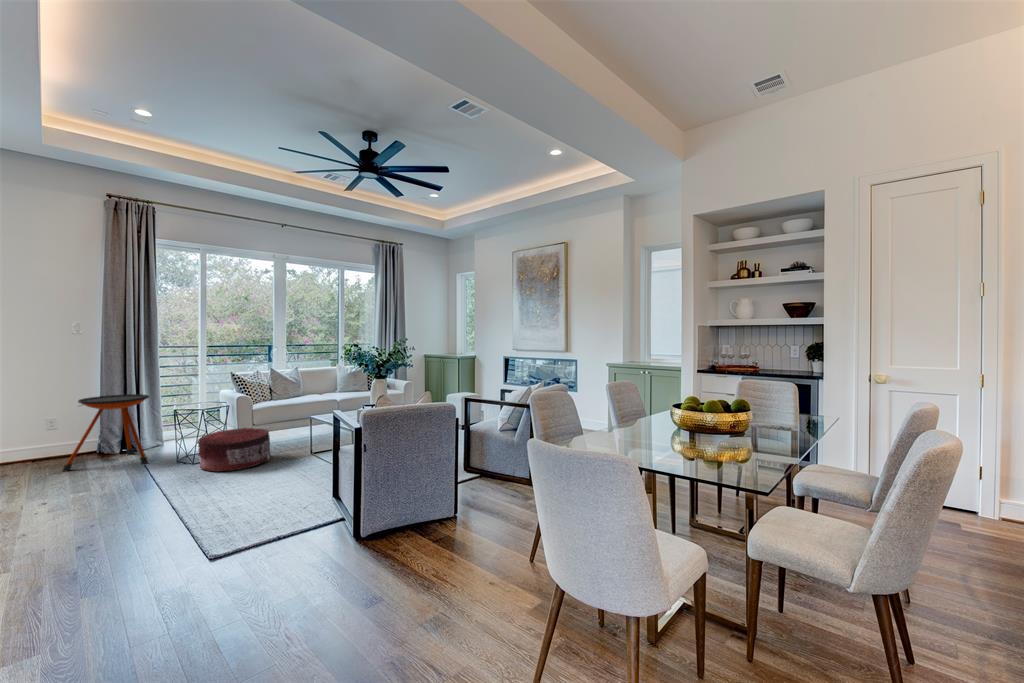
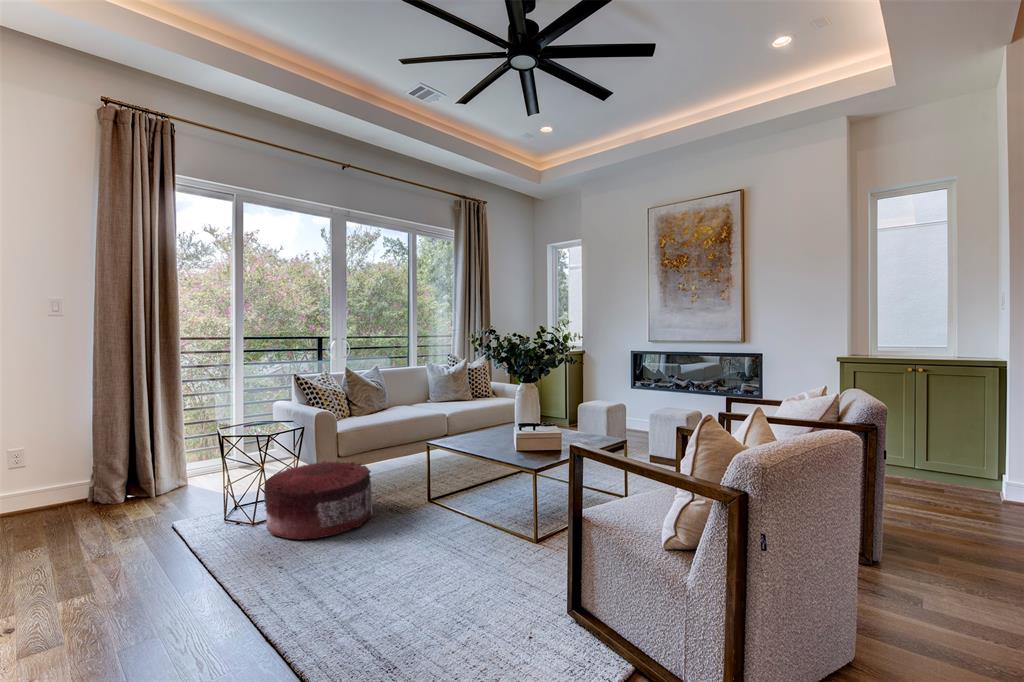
side table: present [63,394,149,471] -> none [36,410,176,543]

